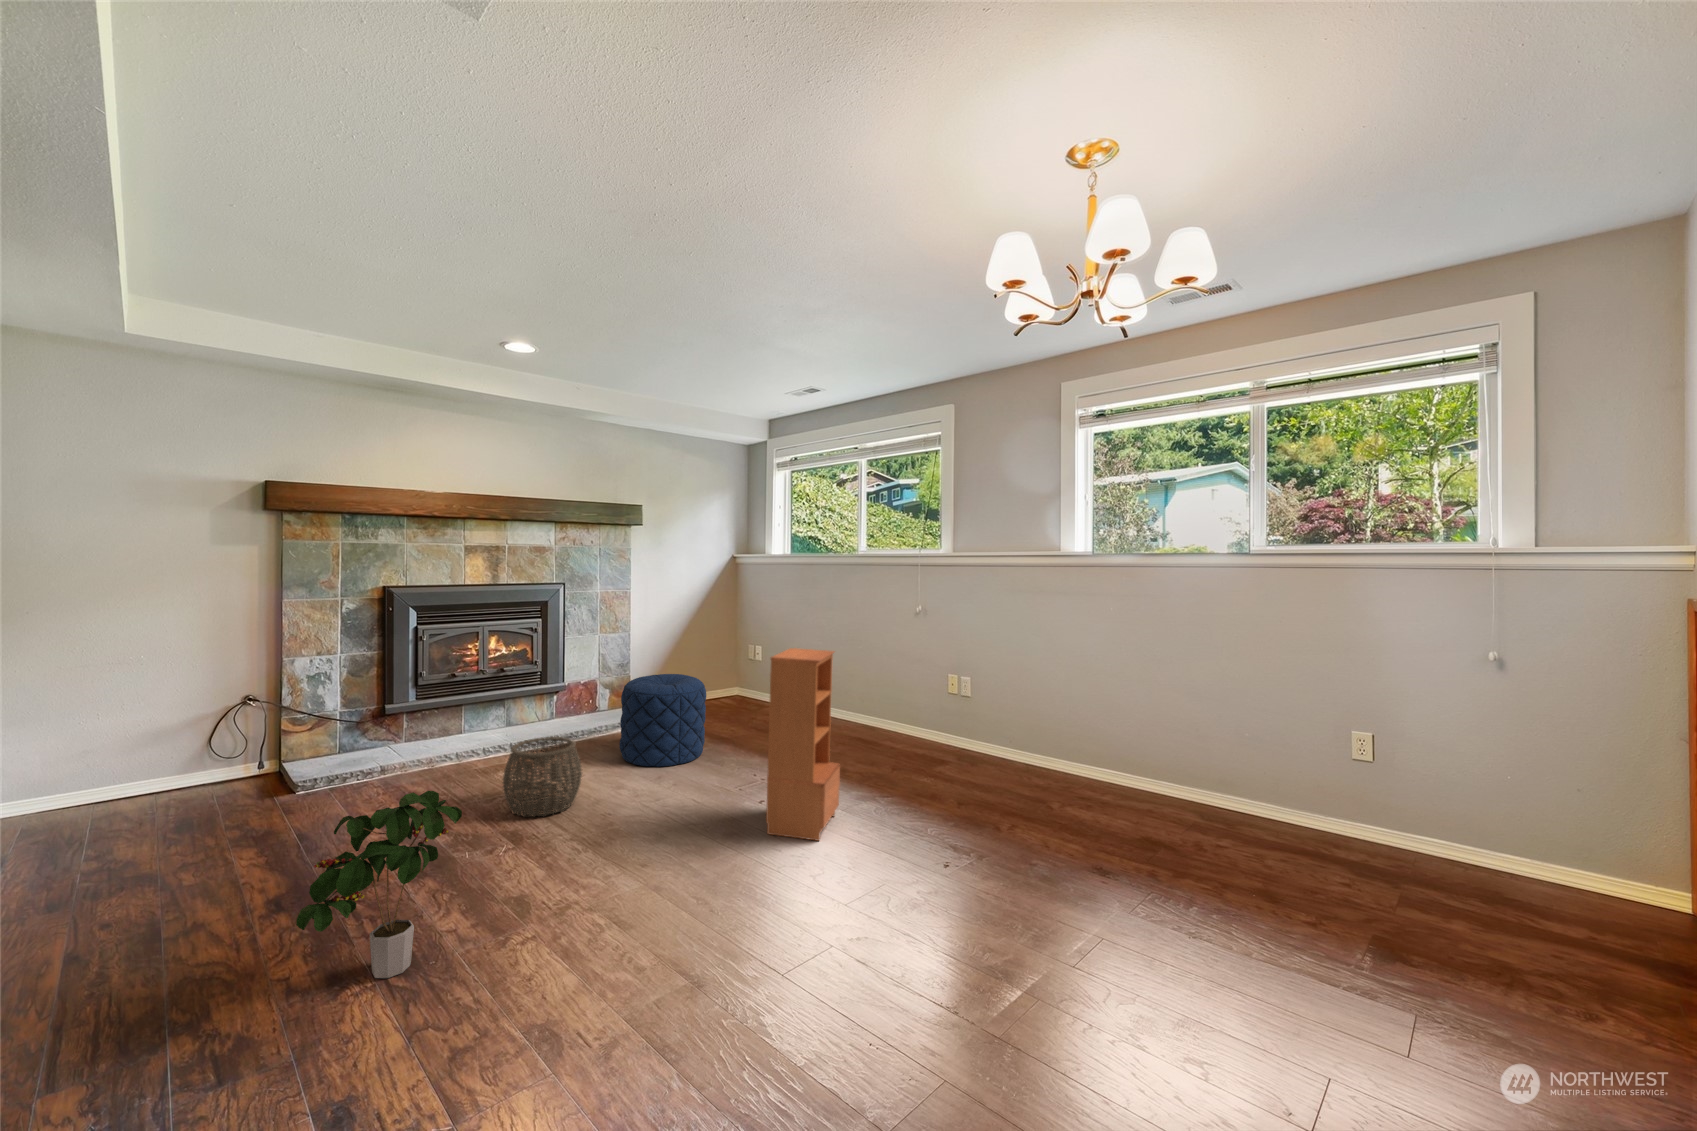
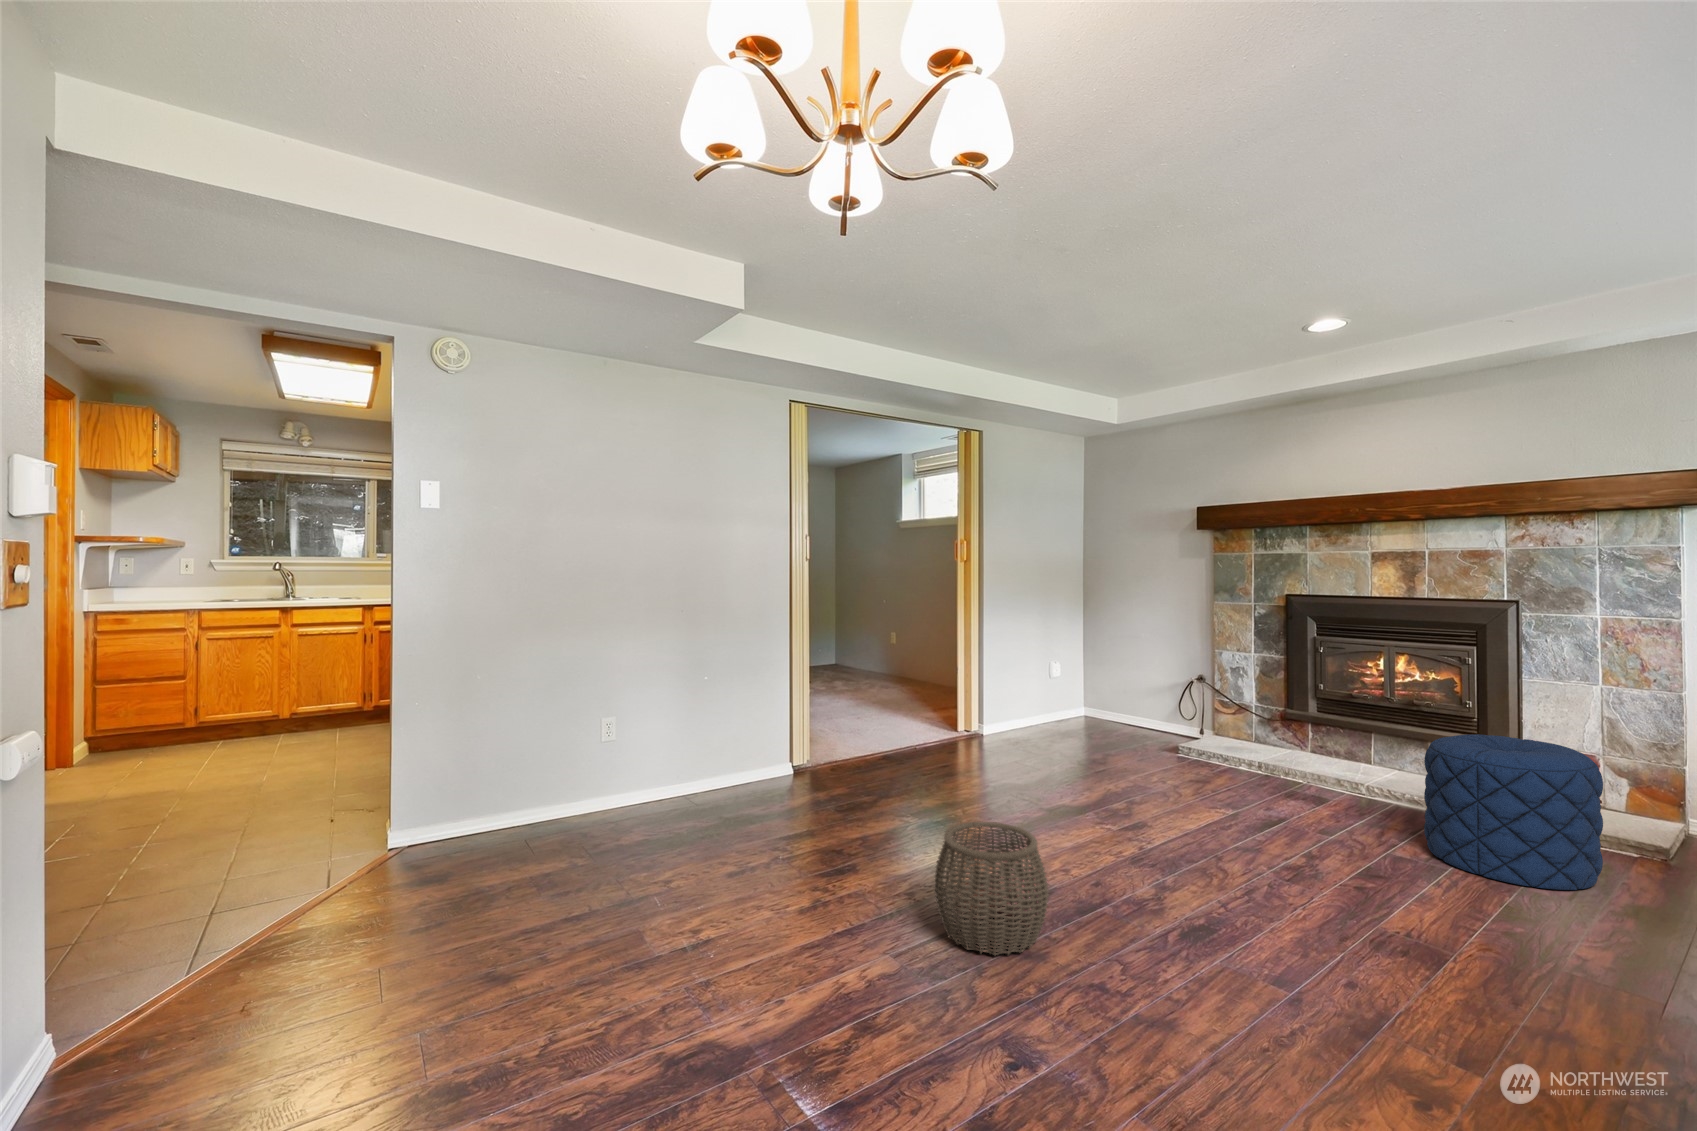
bookcase: present [766,648,840,841] -> none [1286,676,1438,1008]
woven basket: present [503,737,582,817] -> present [934,822,1048,955]
potted plant: present [296,791,462,978] -> none [916,702,1011,814]

